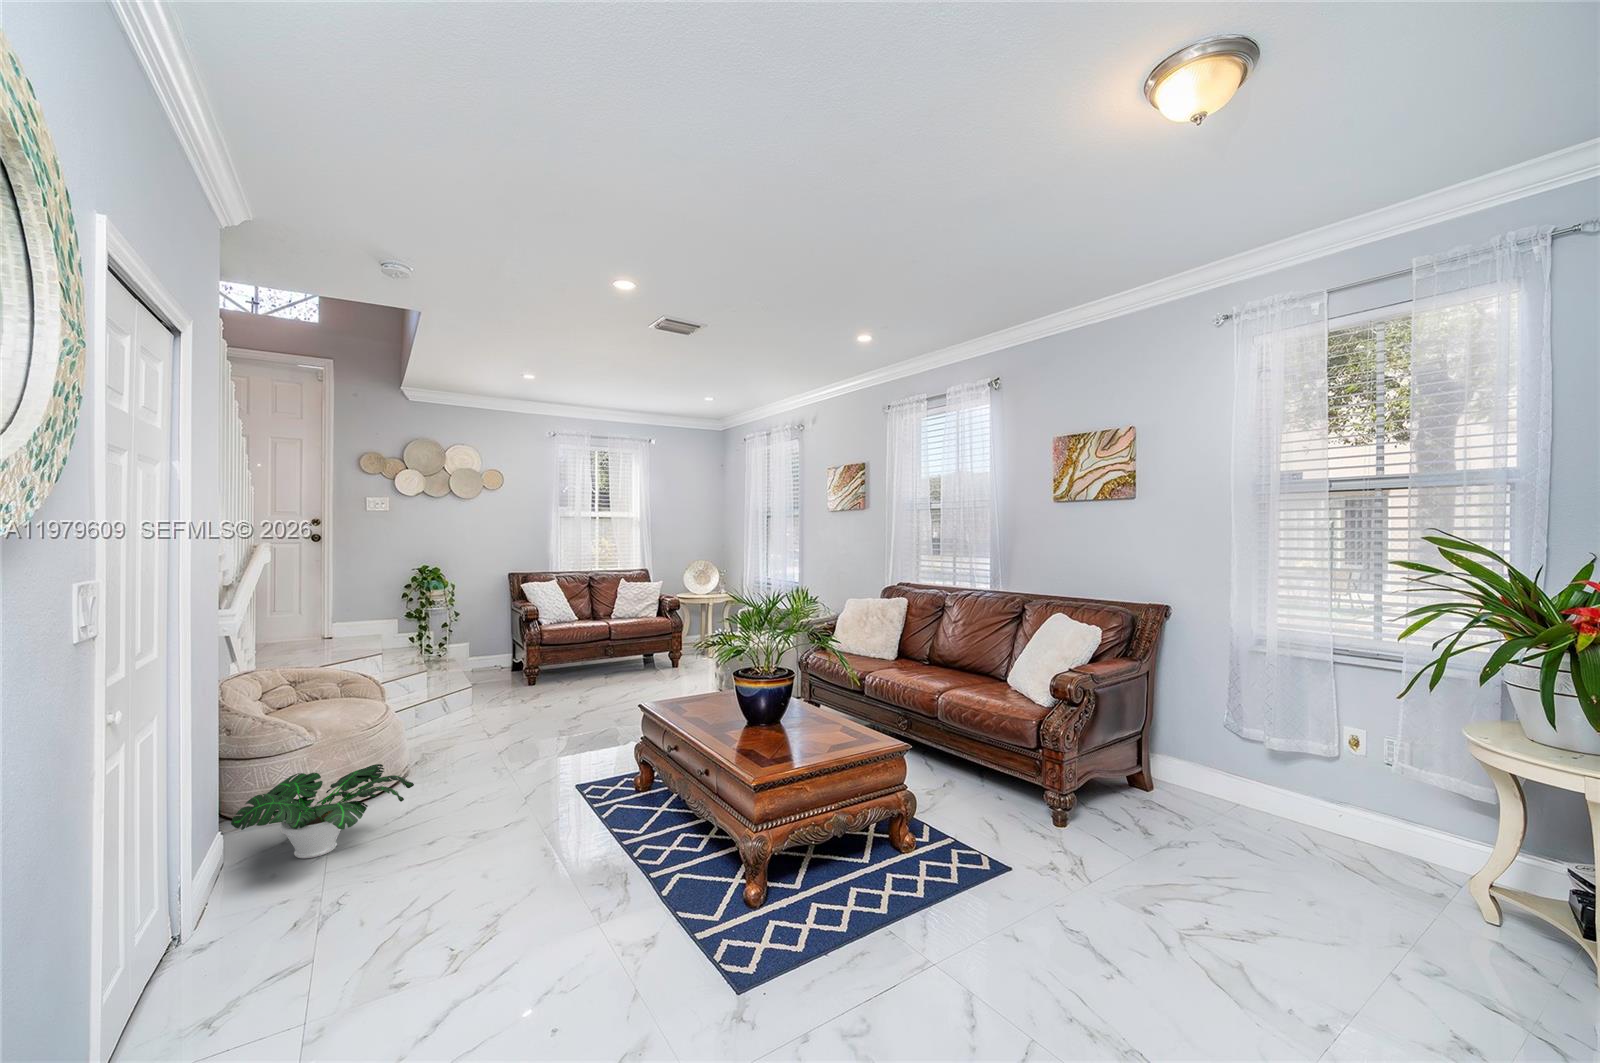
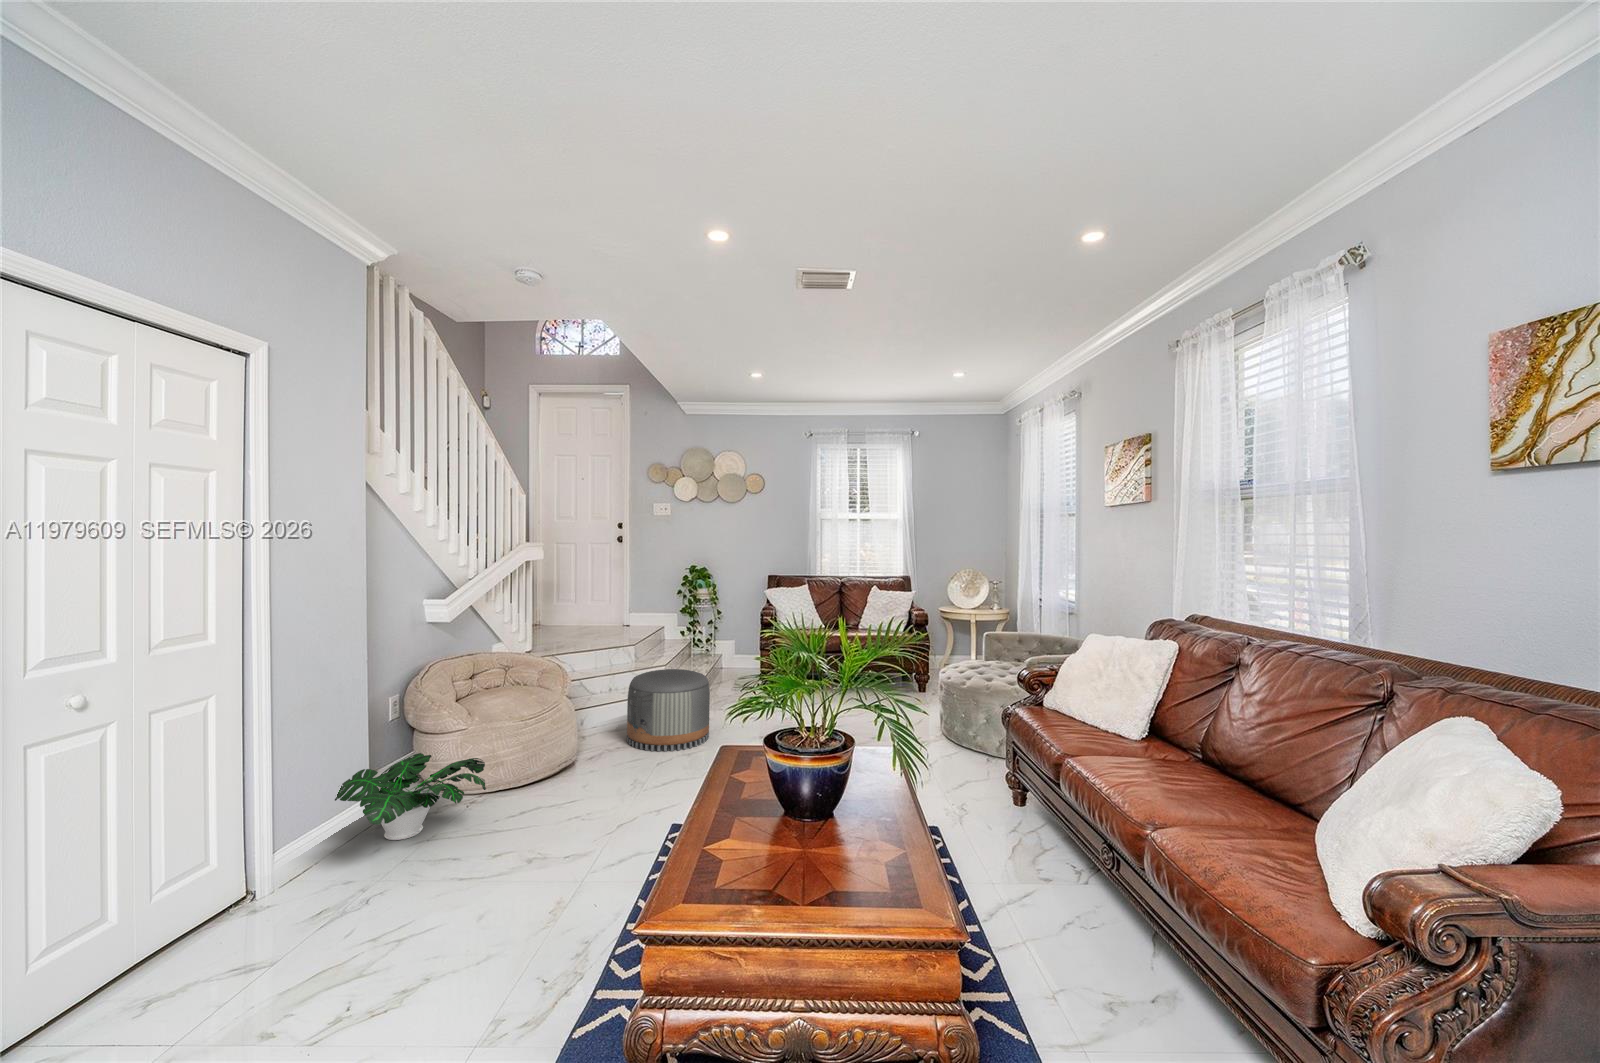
pouf: none [447,667,534,747] -> present [627,669,710,751]

